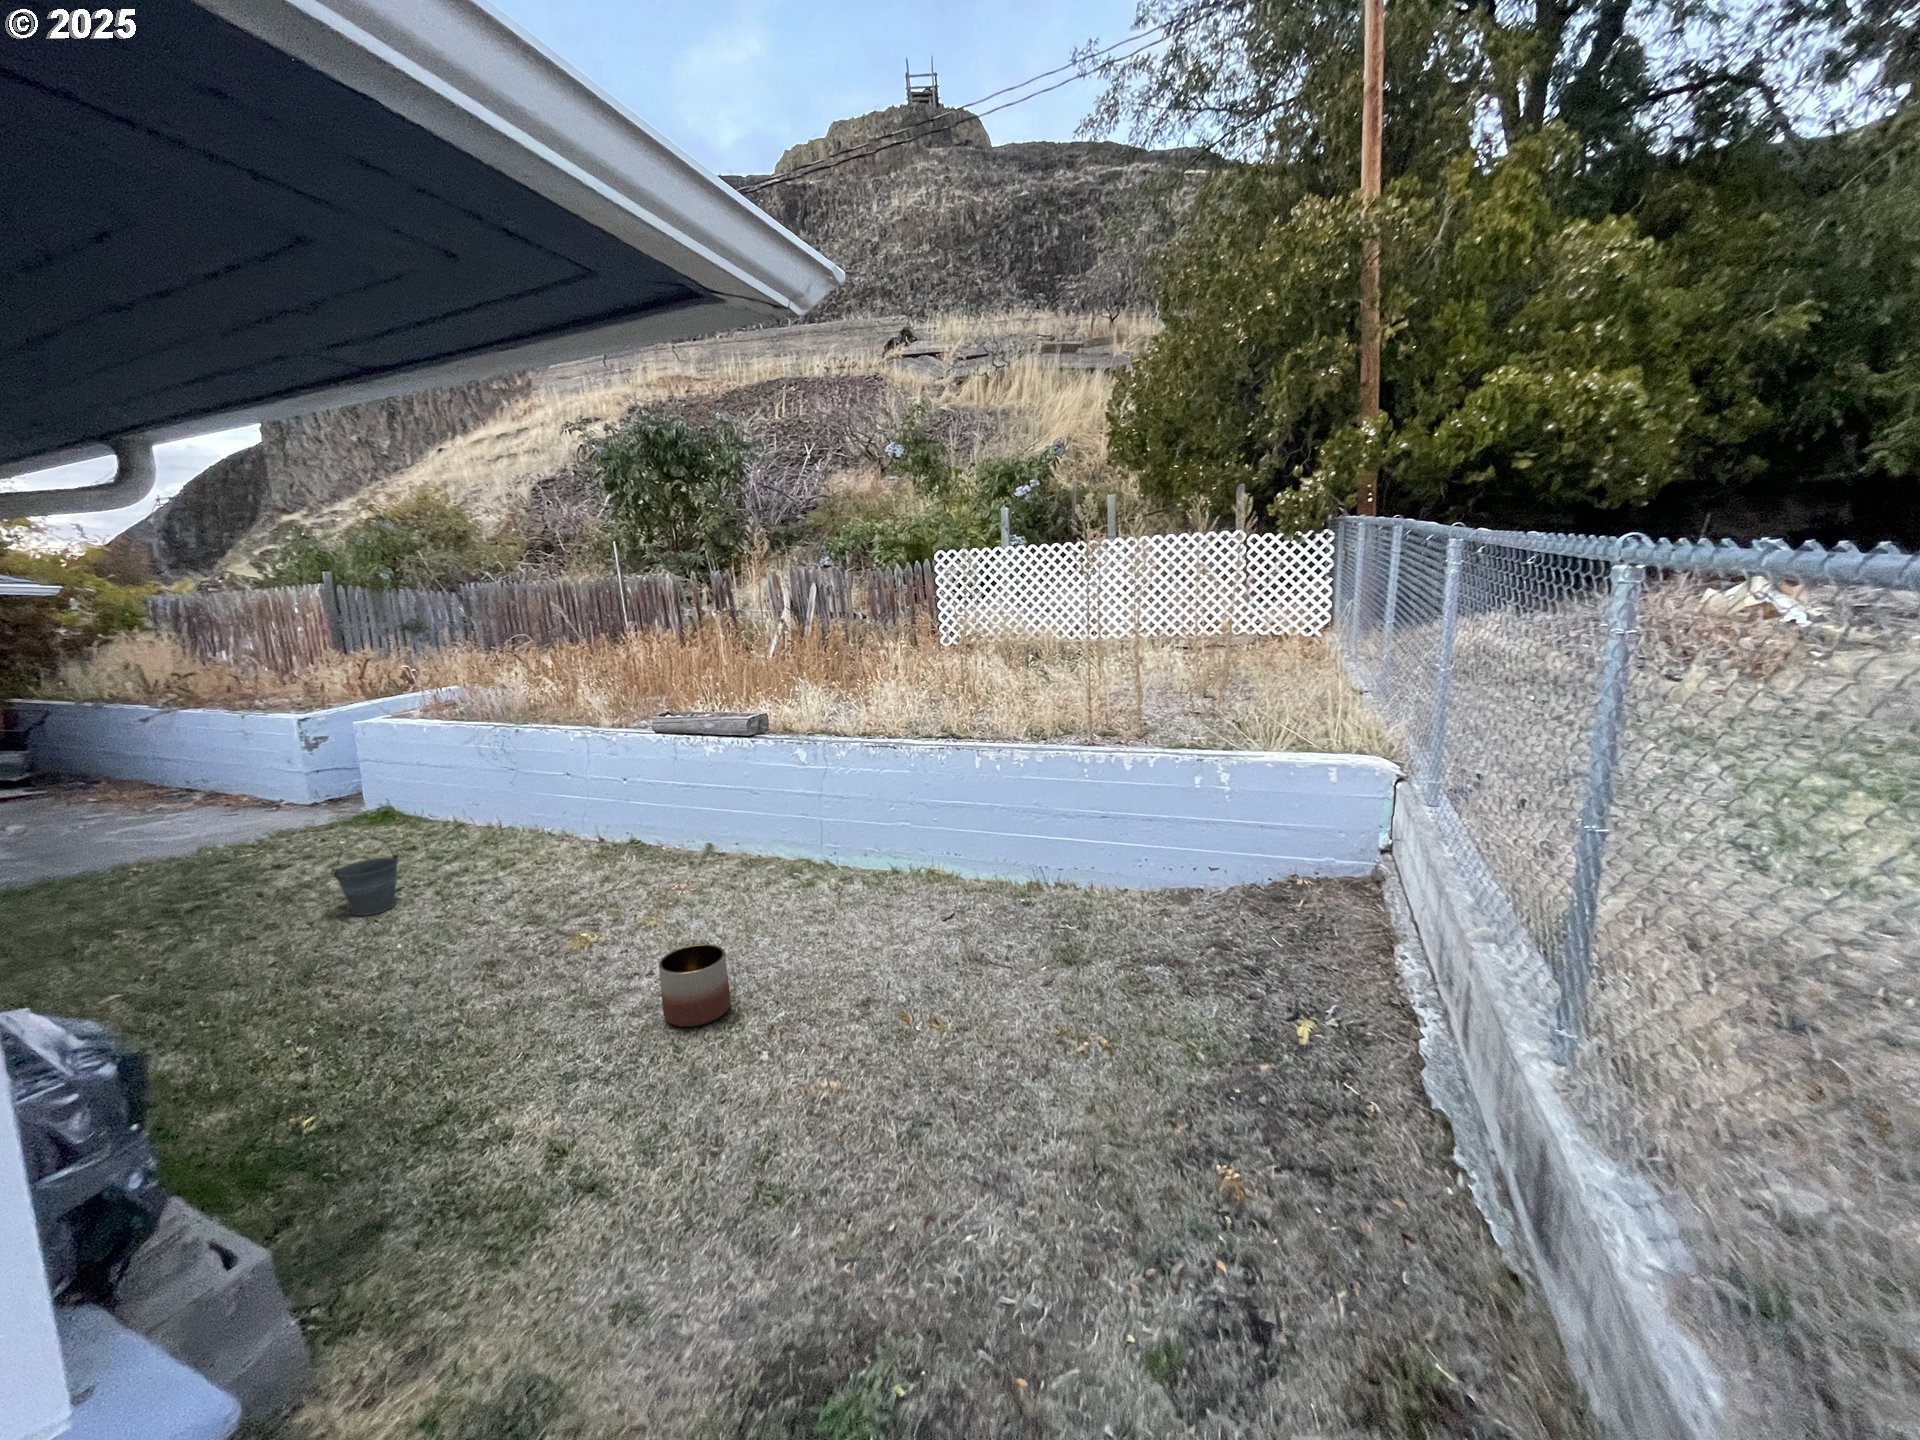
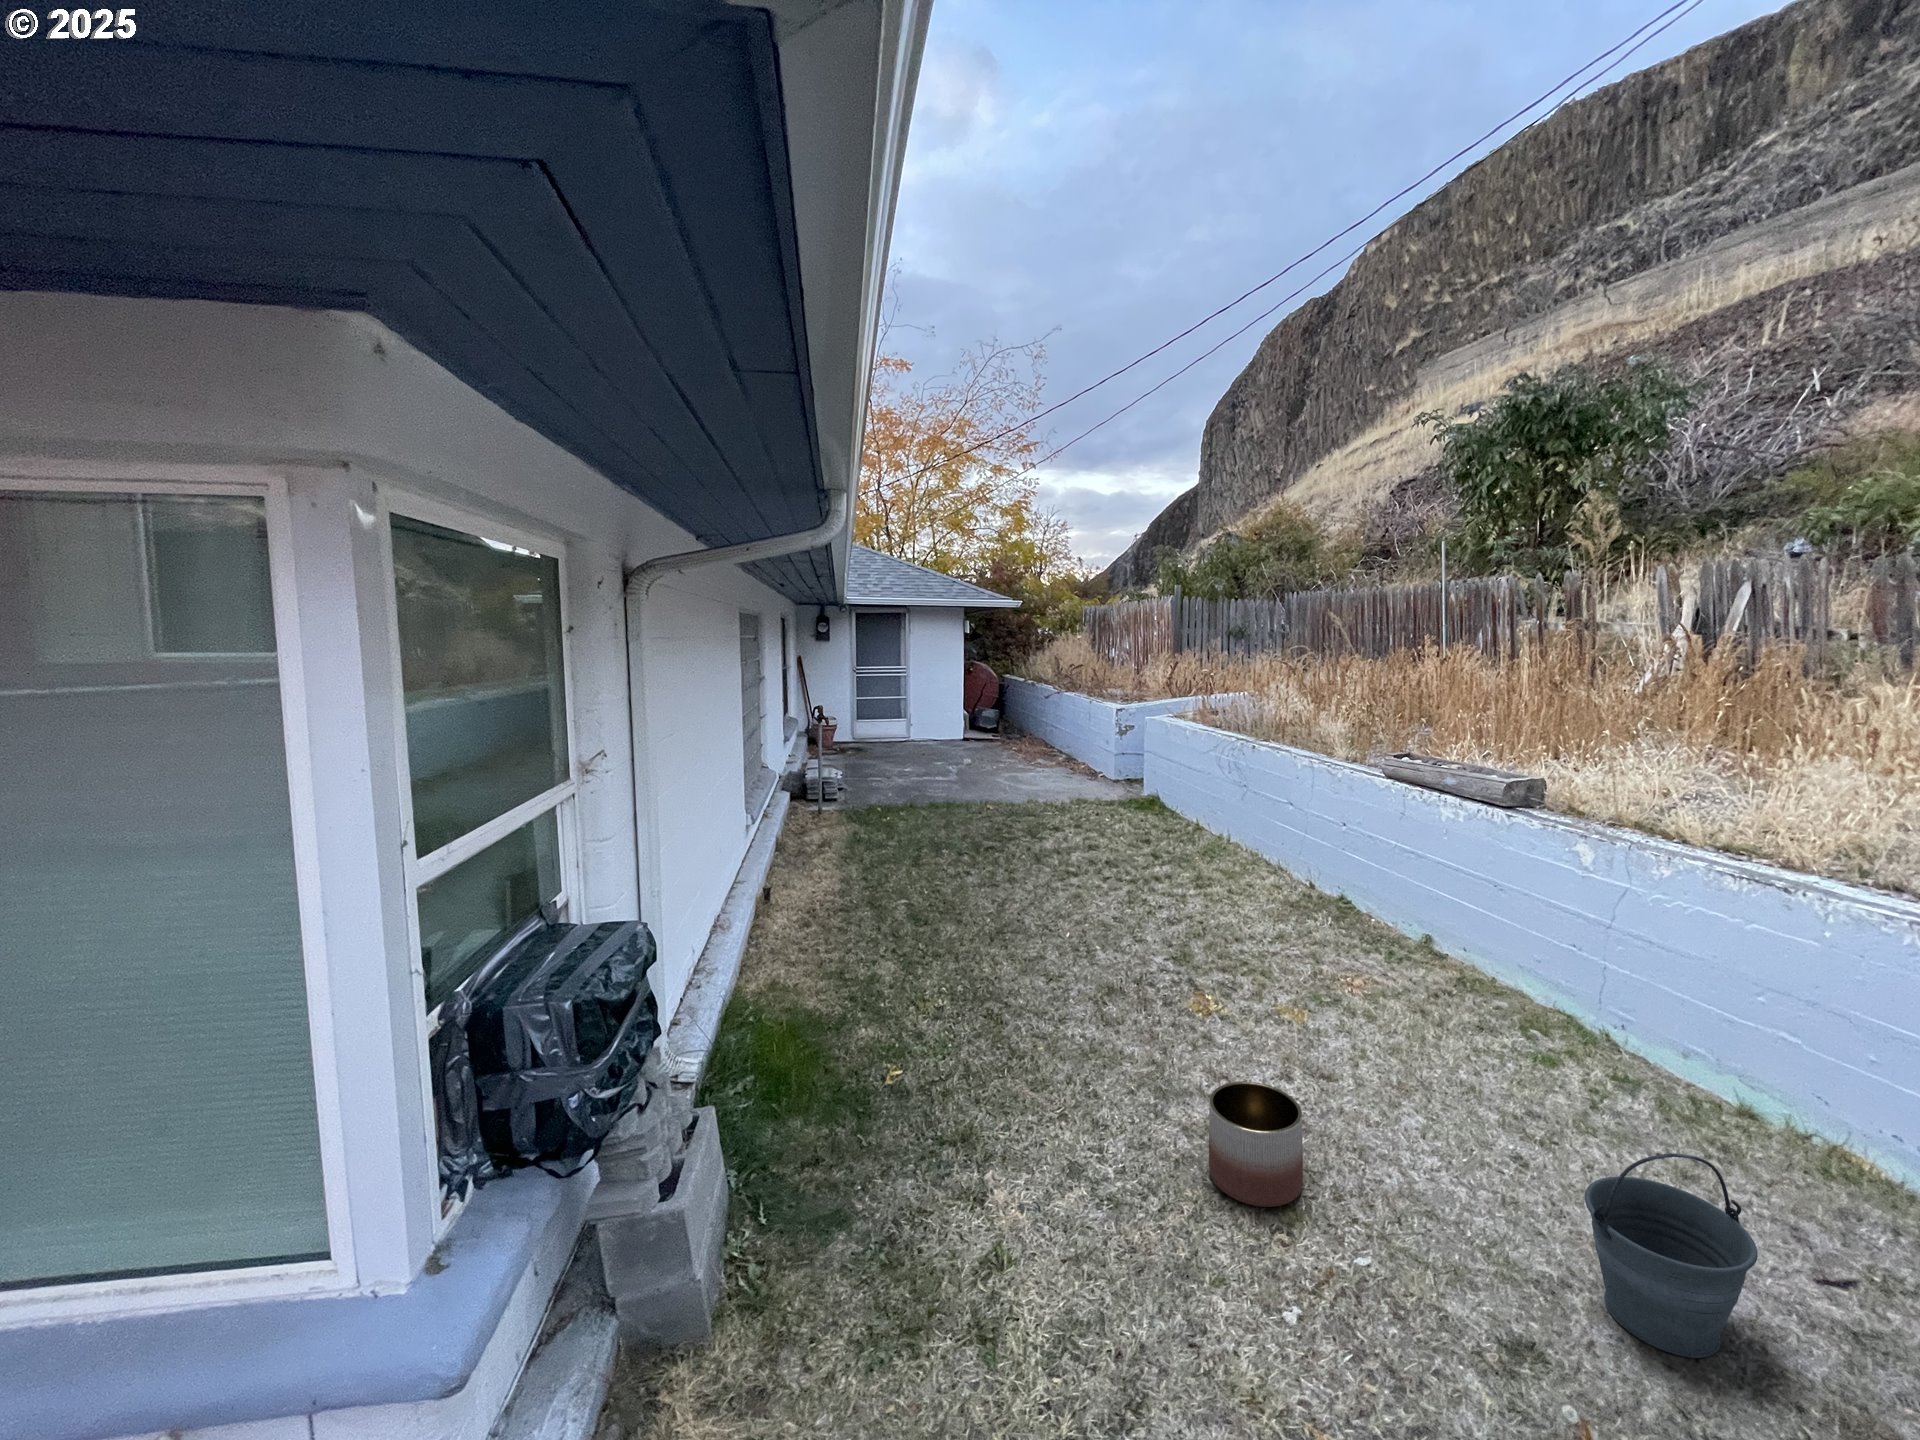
bucket: present [332,840,399,916] -> present [1585,1153,1758,1358]

